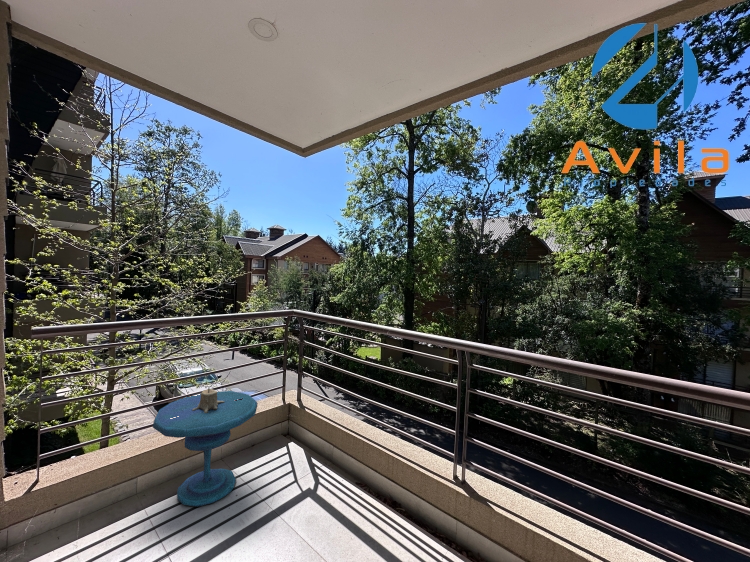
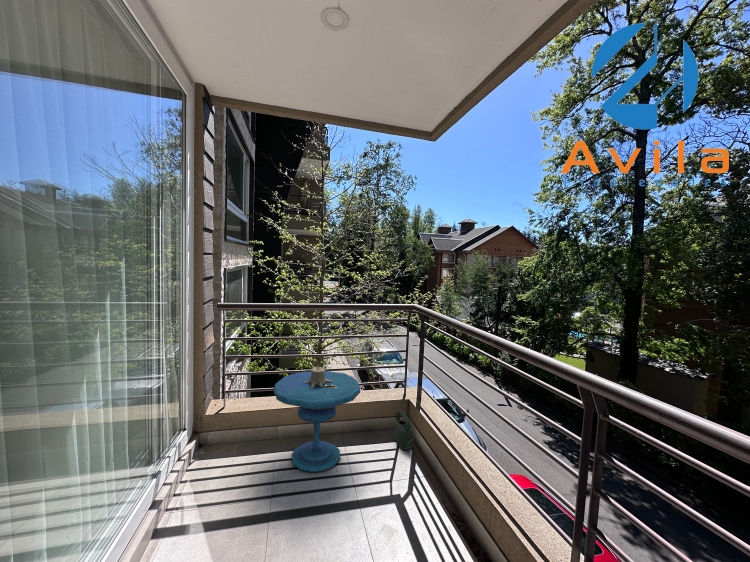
watering can: none [280,415,310,451] -> present [395,411,416,450]

